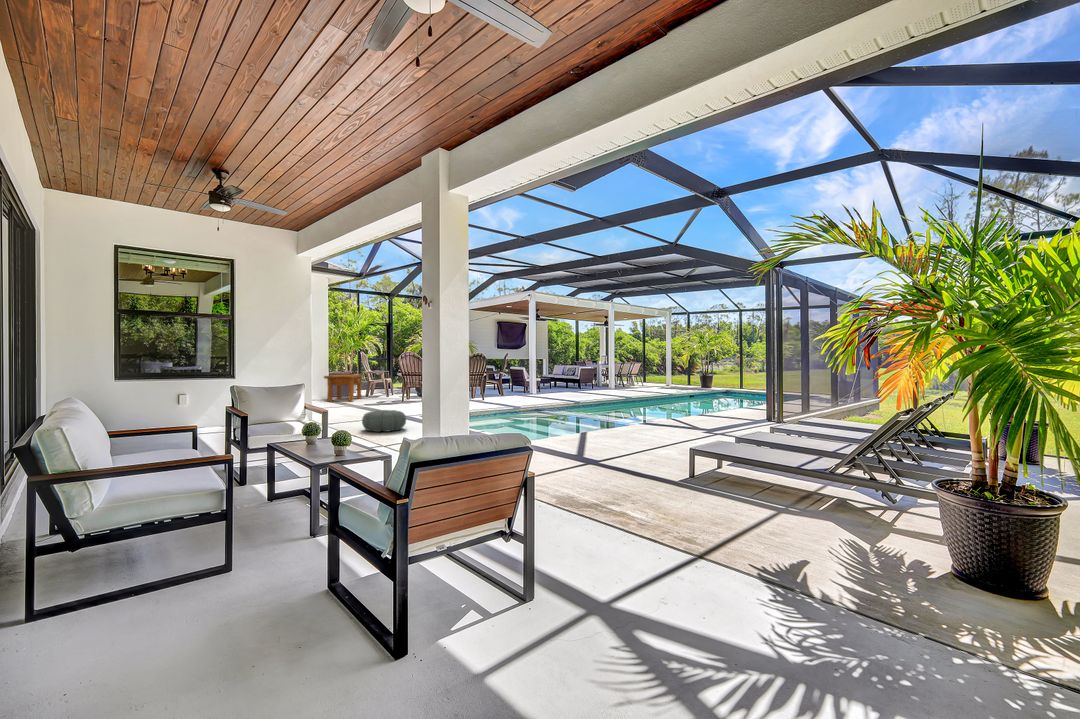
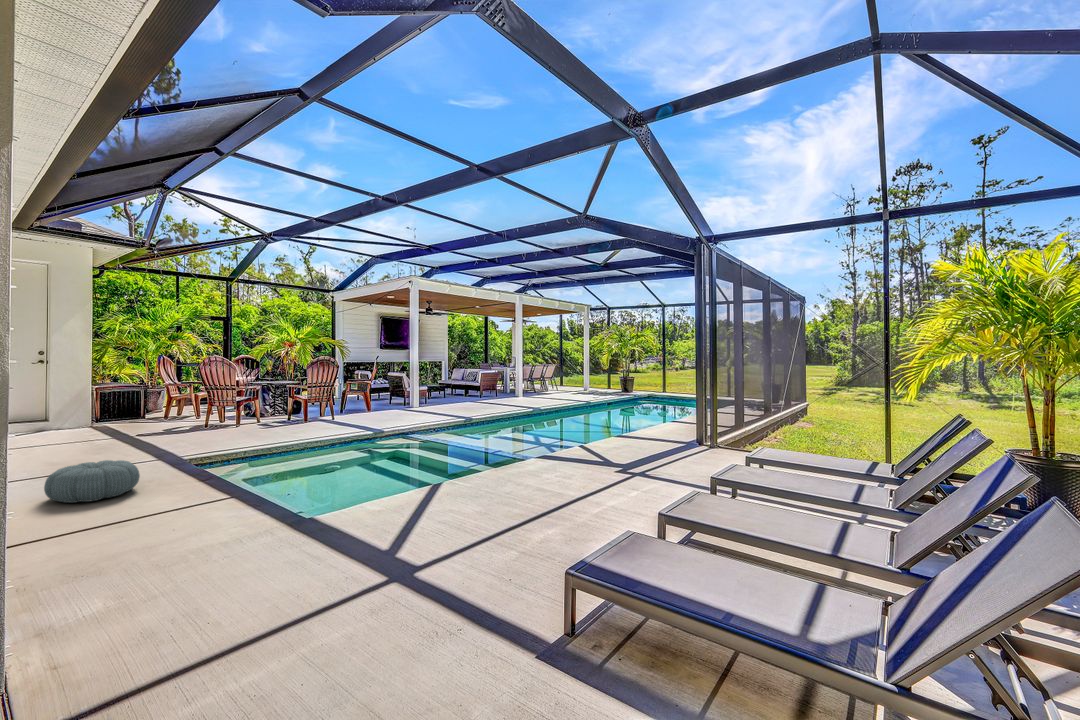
side table: present [324,374,364,402] -> none [90,387,168,428]

